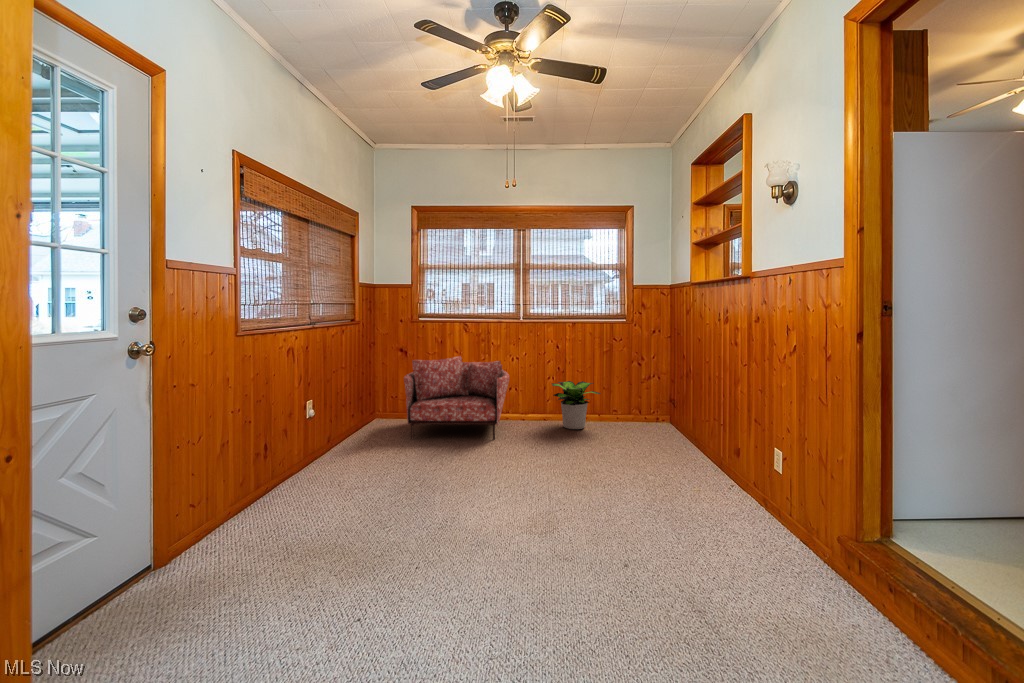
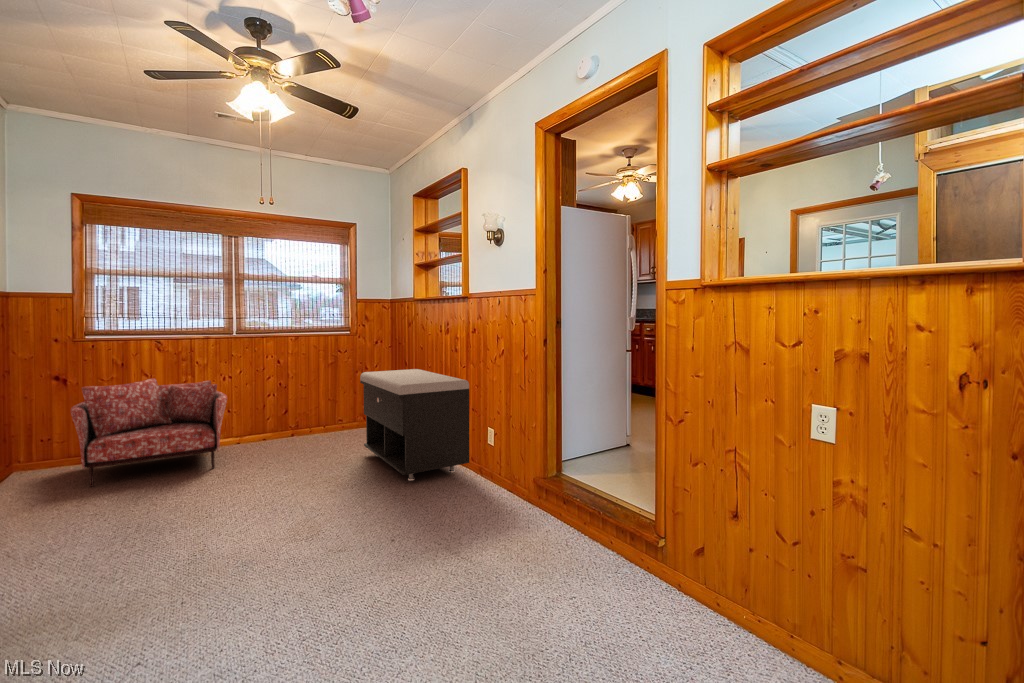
storage bench: none [625,363,750,495] -> present [360,369,469,481]
potted plant: present [552,381,600,429] -> none [276,395,331,445]

